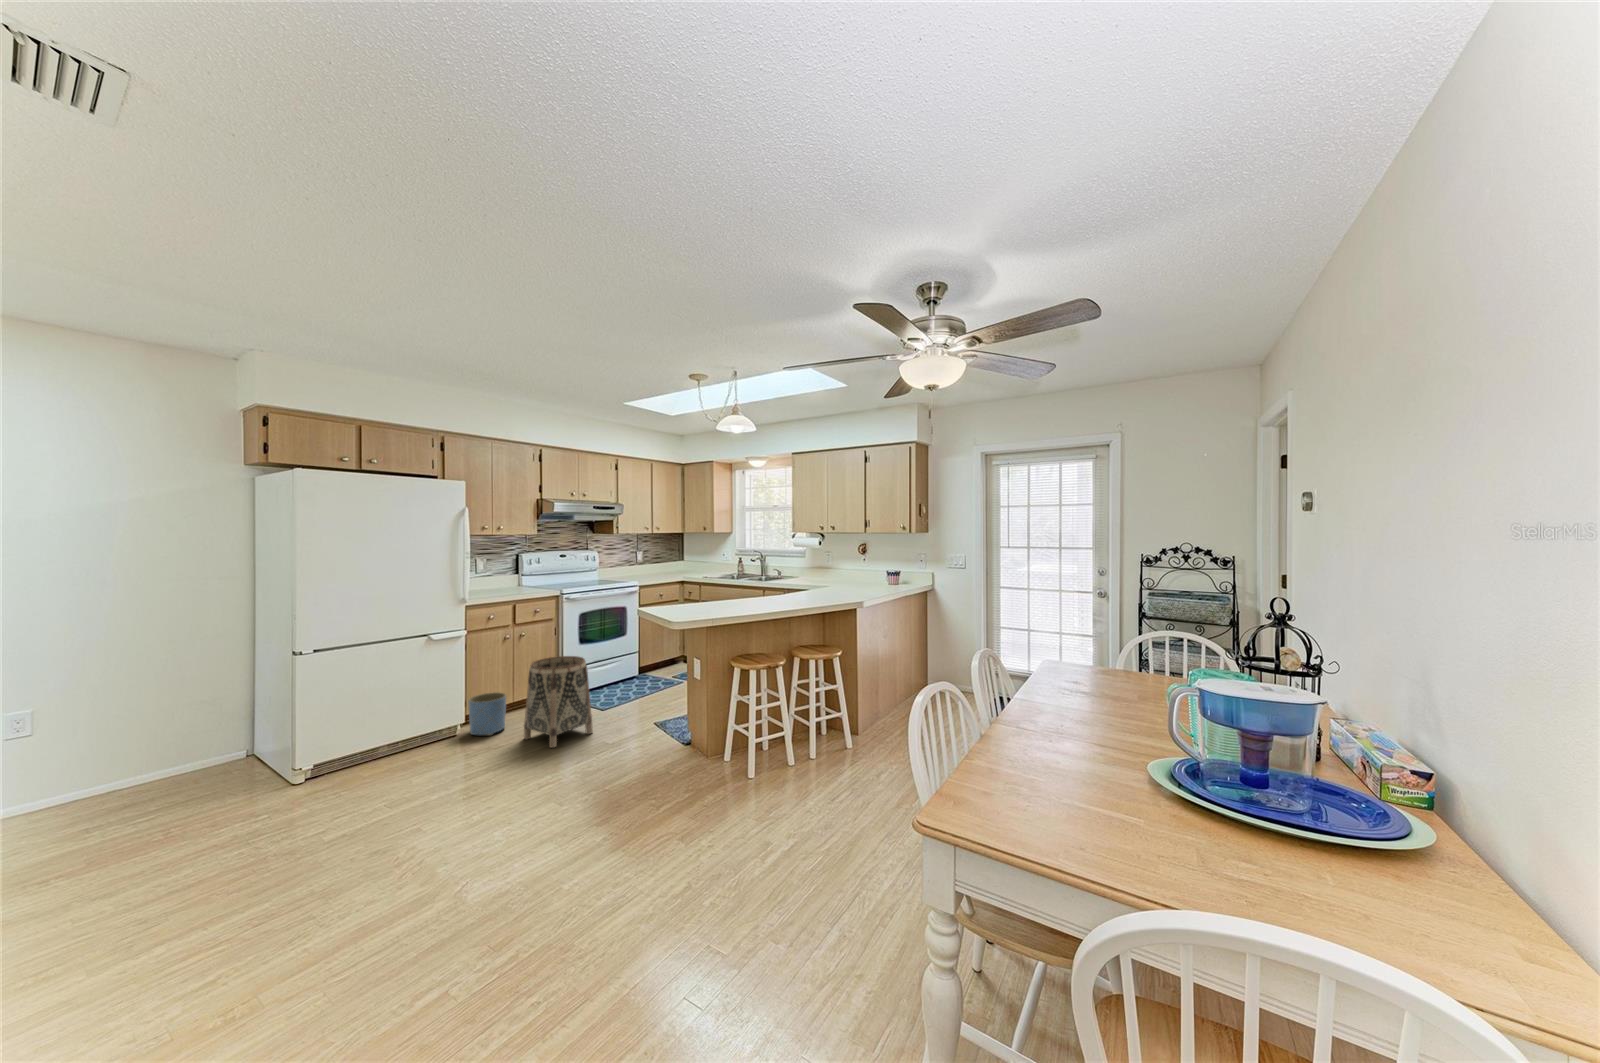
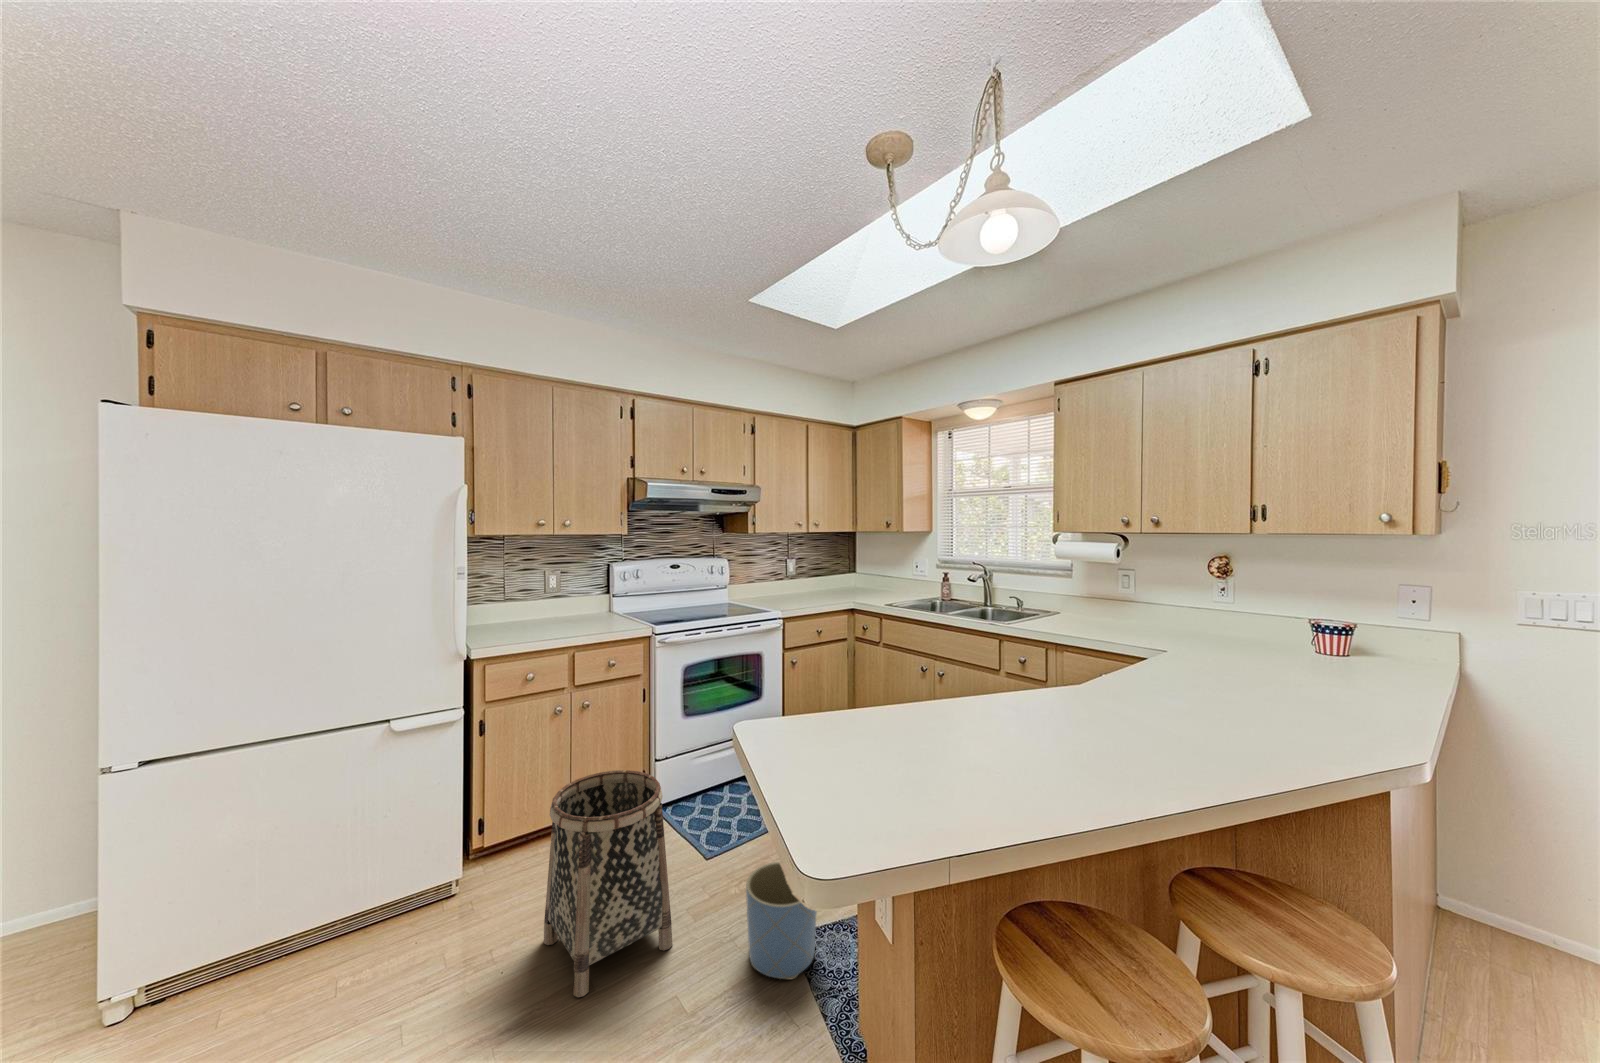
planter: present [468,692,506,735] -> present [746,862,817,979]

